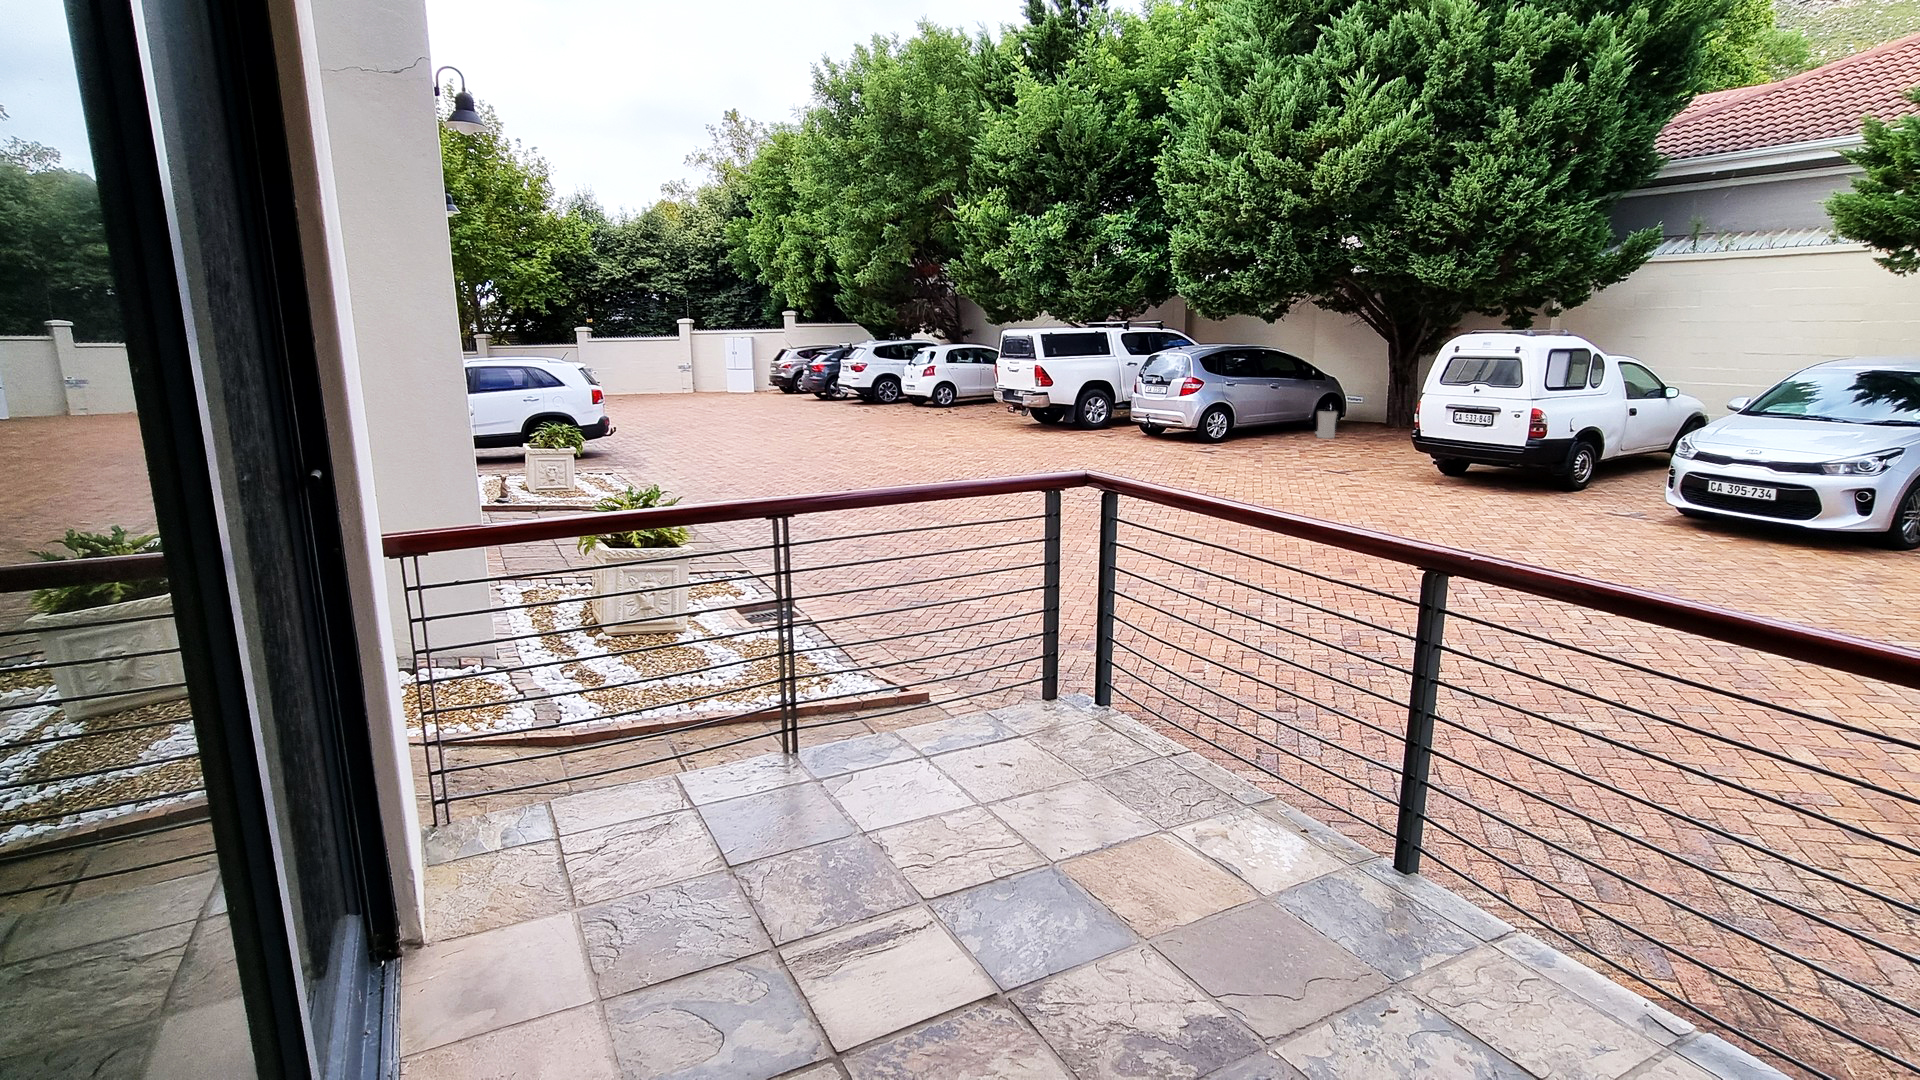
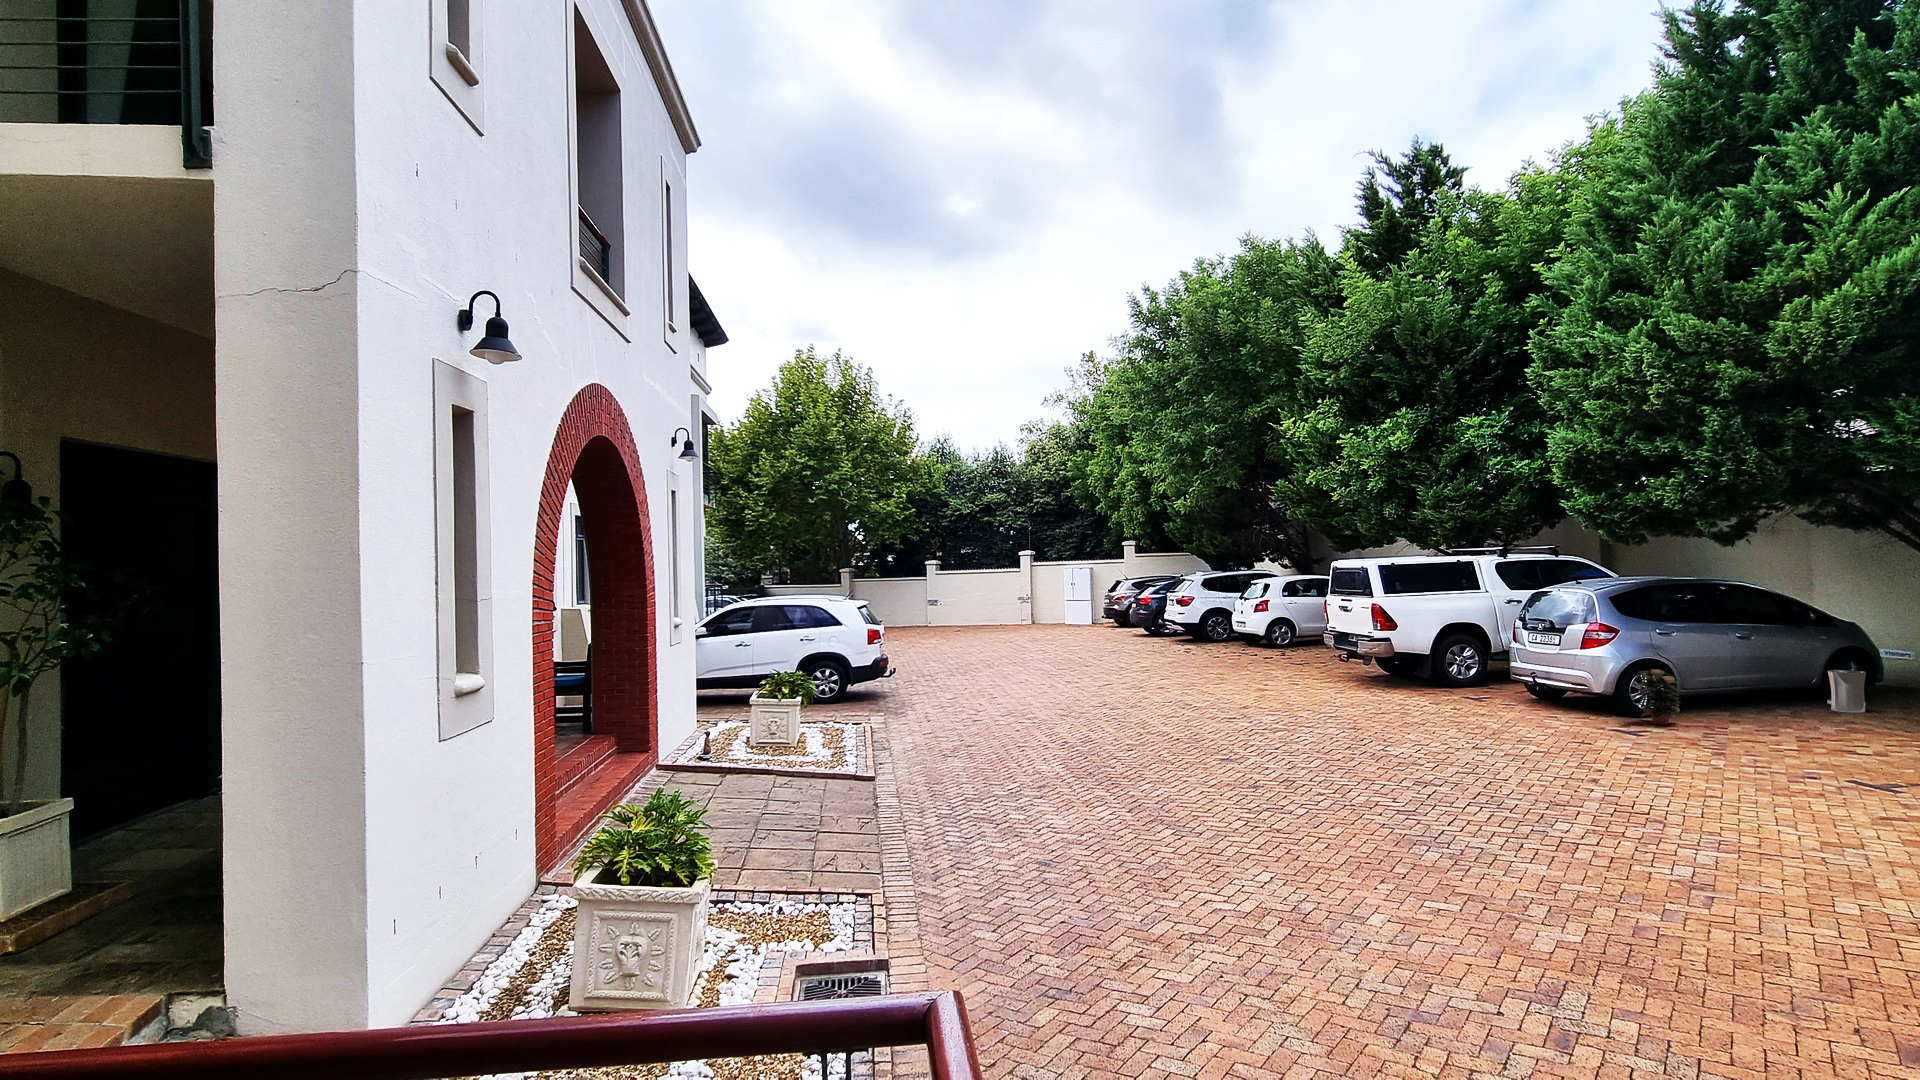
decorative plant: none [1212,410,1239,448] -> present [1636,669,1681,724]

